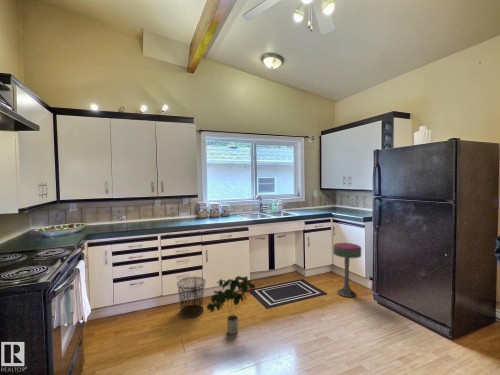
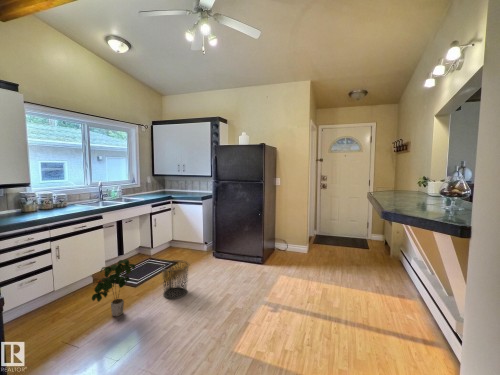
bar stool: present [333,243,361,297] -> none [181,218,203,260]
waste bin: present [177,277,205,317] -> present [161,260,188,299]

